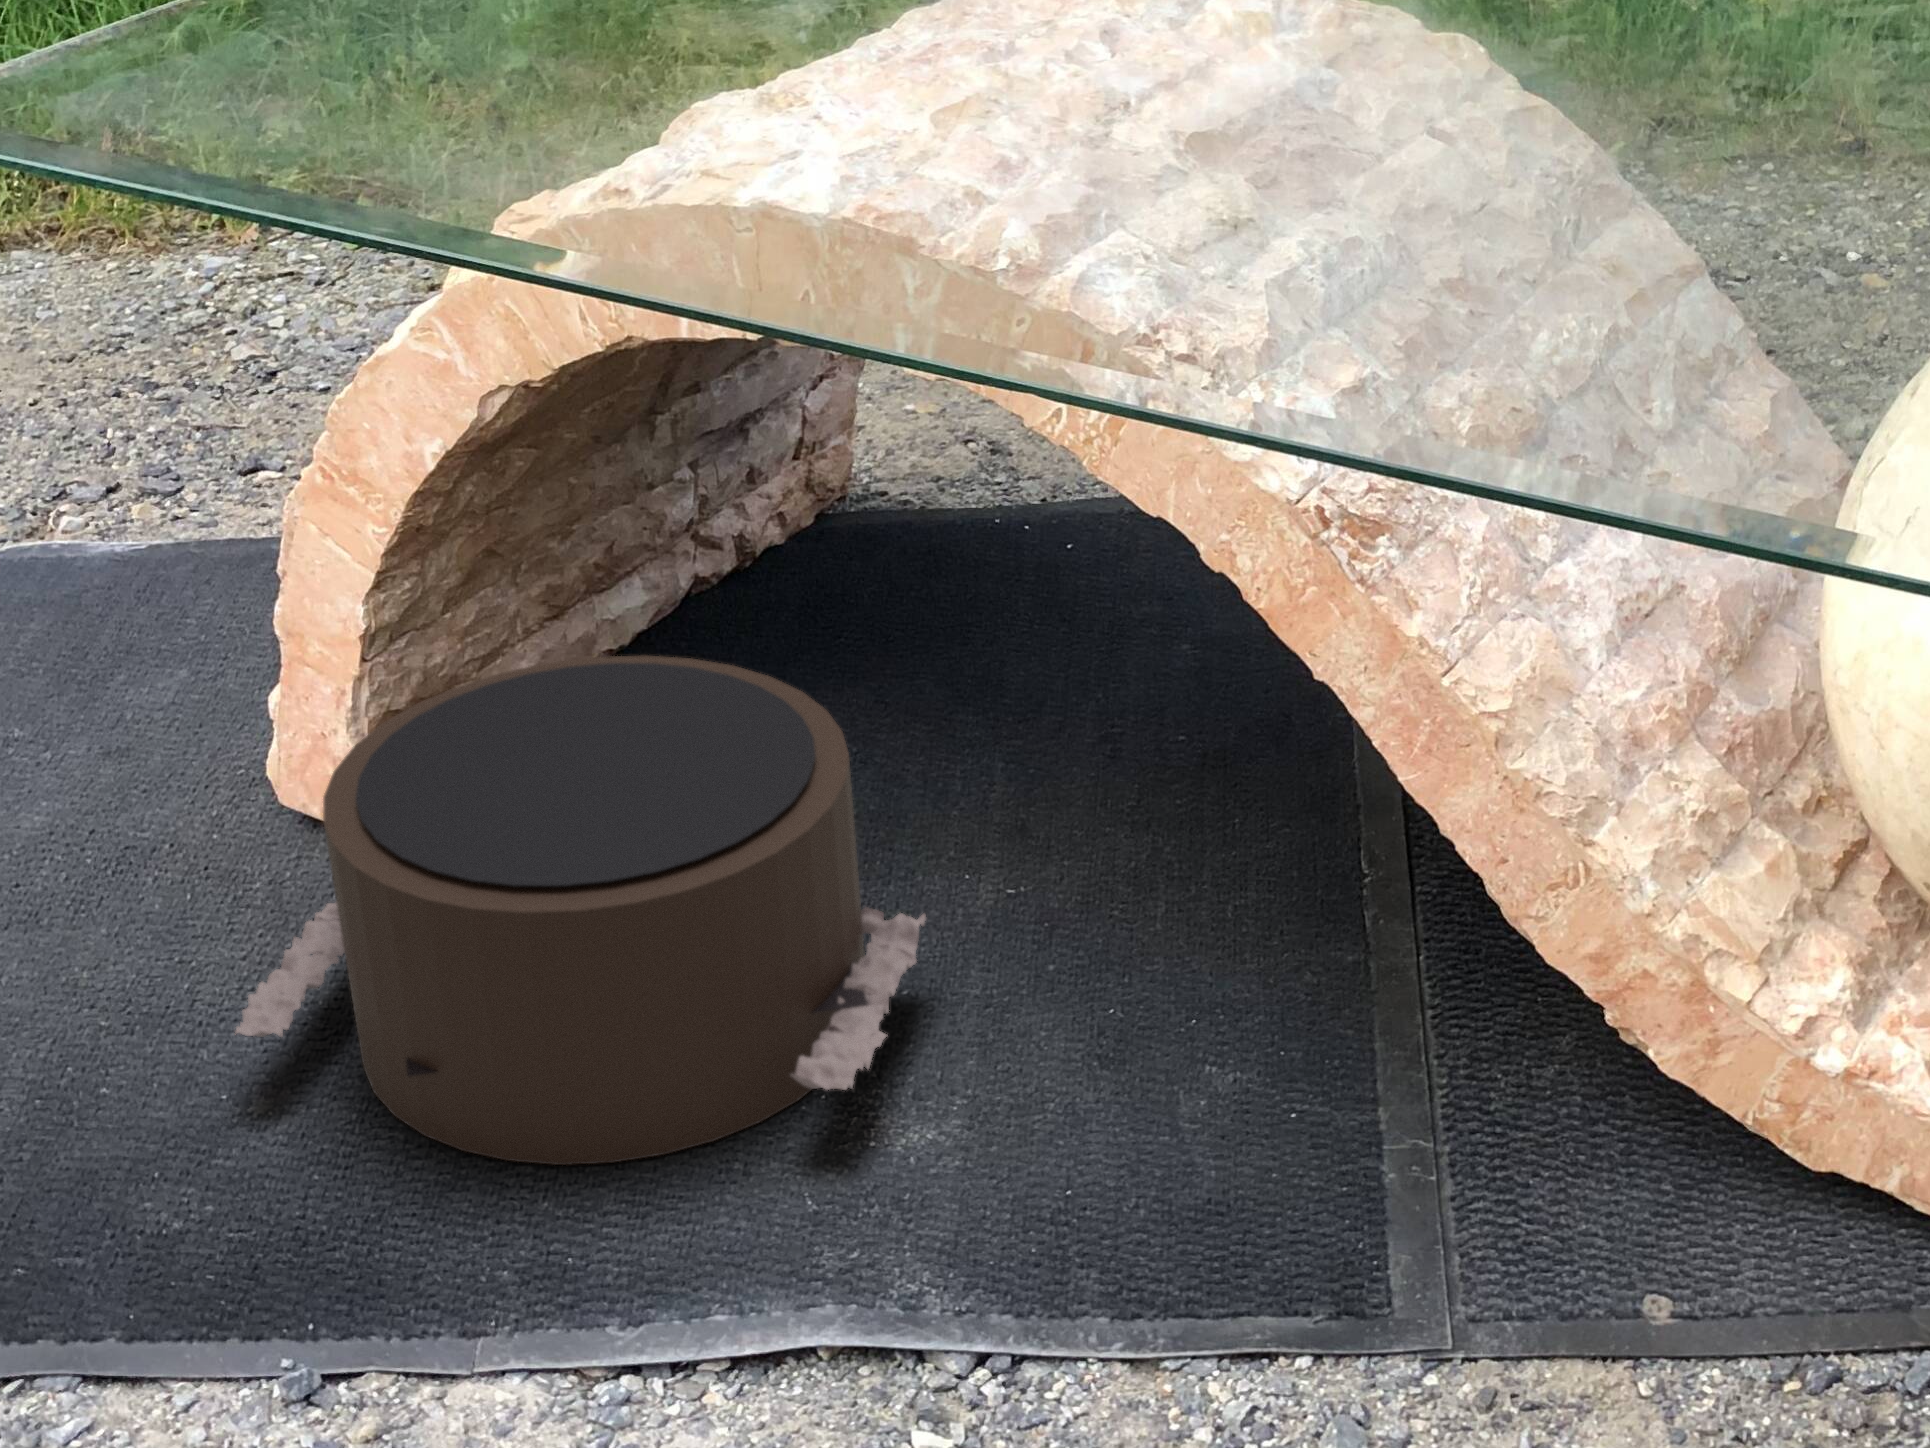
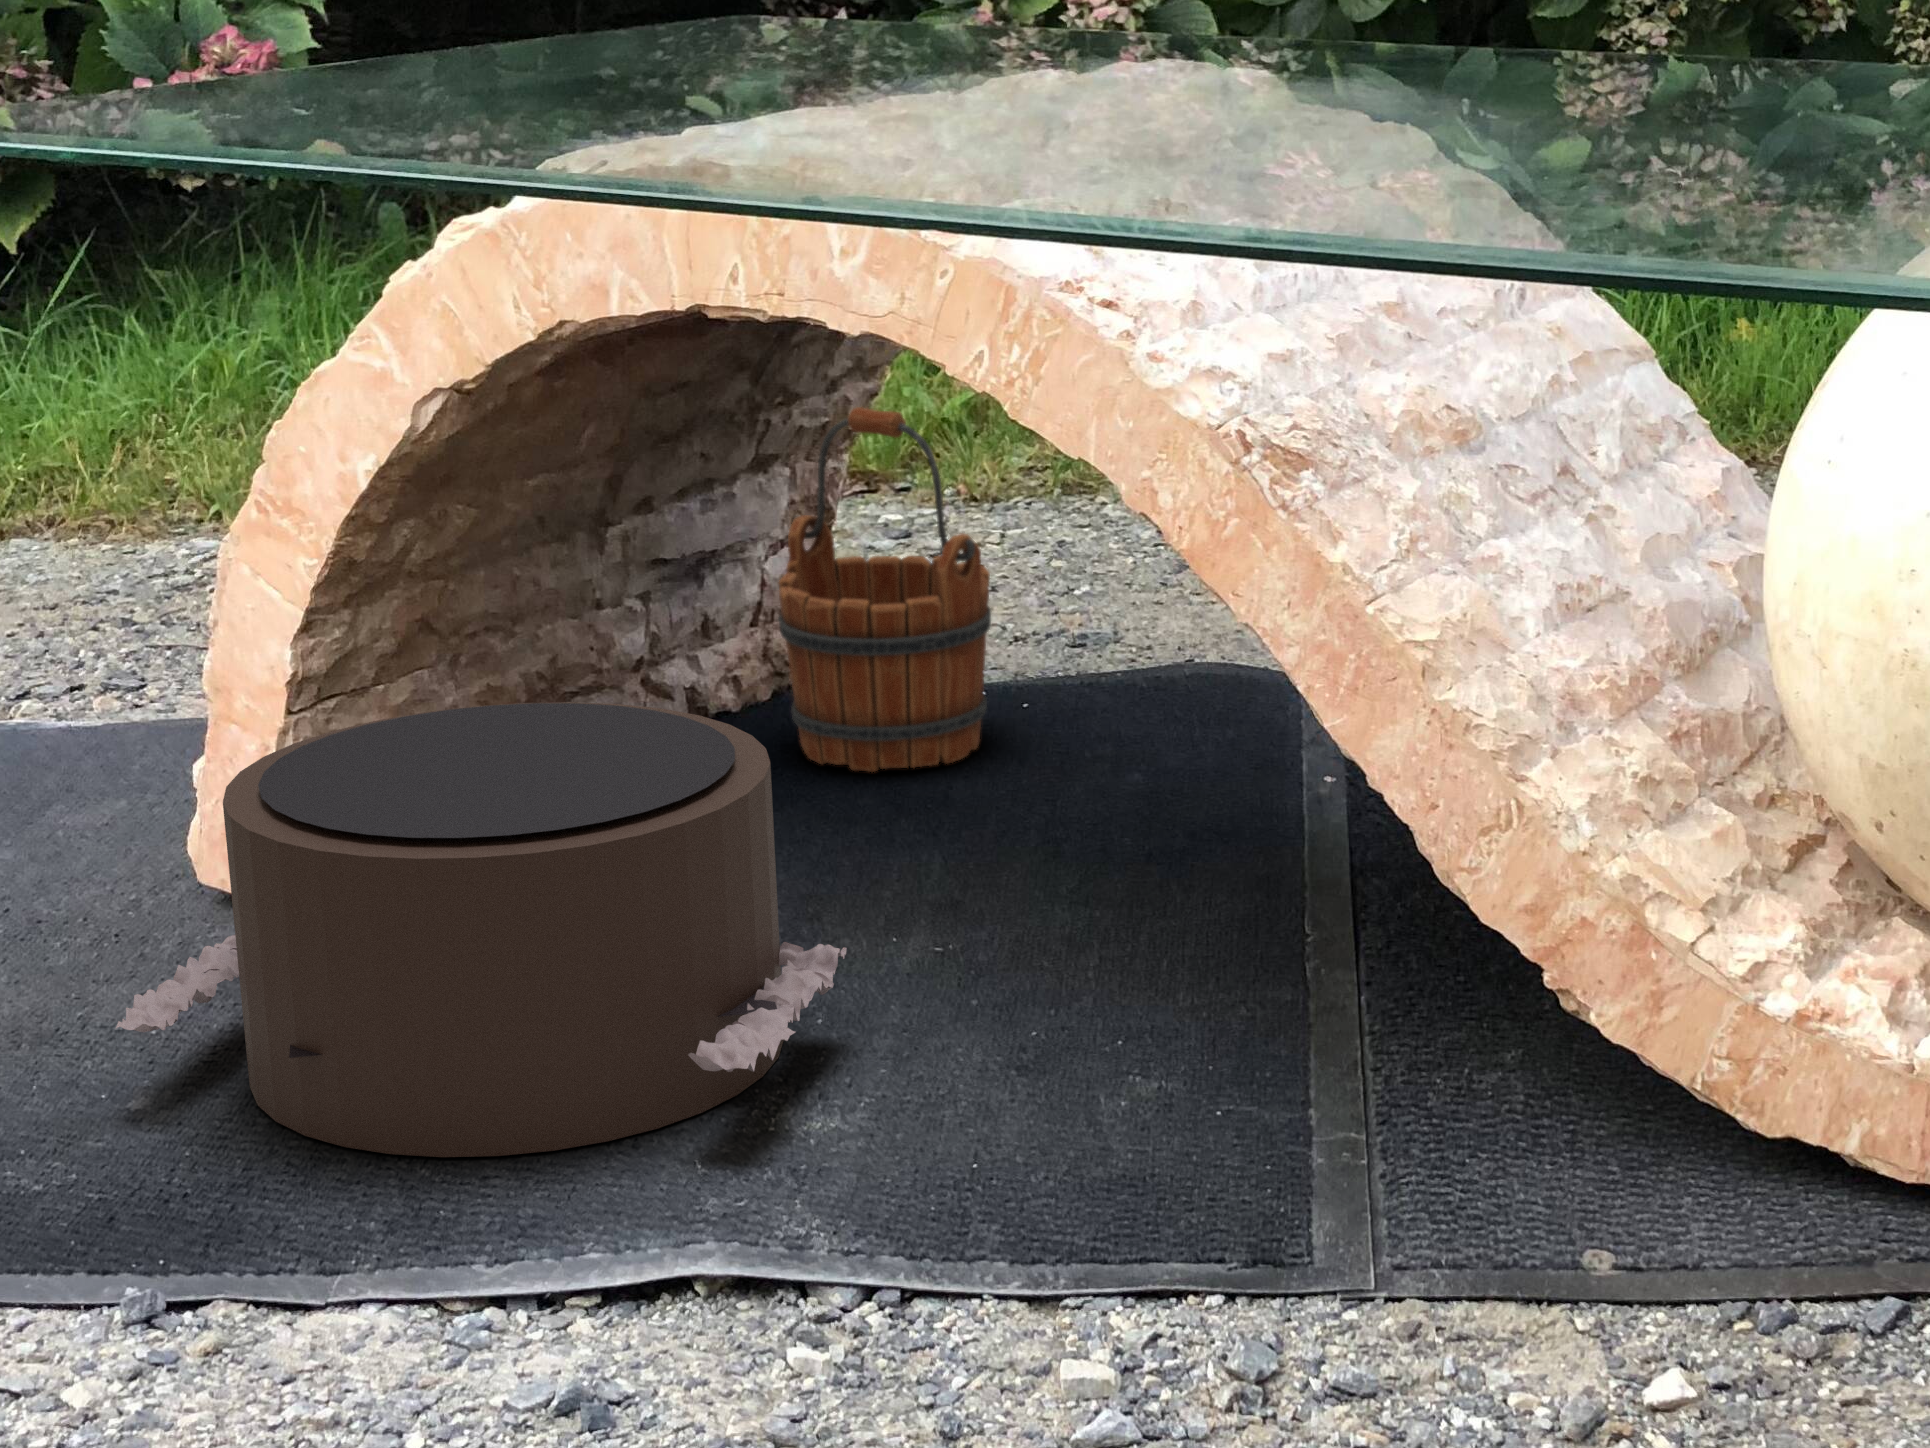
wooden bucket: none [821,246,1031,604] -> present [778,407,991,772]

